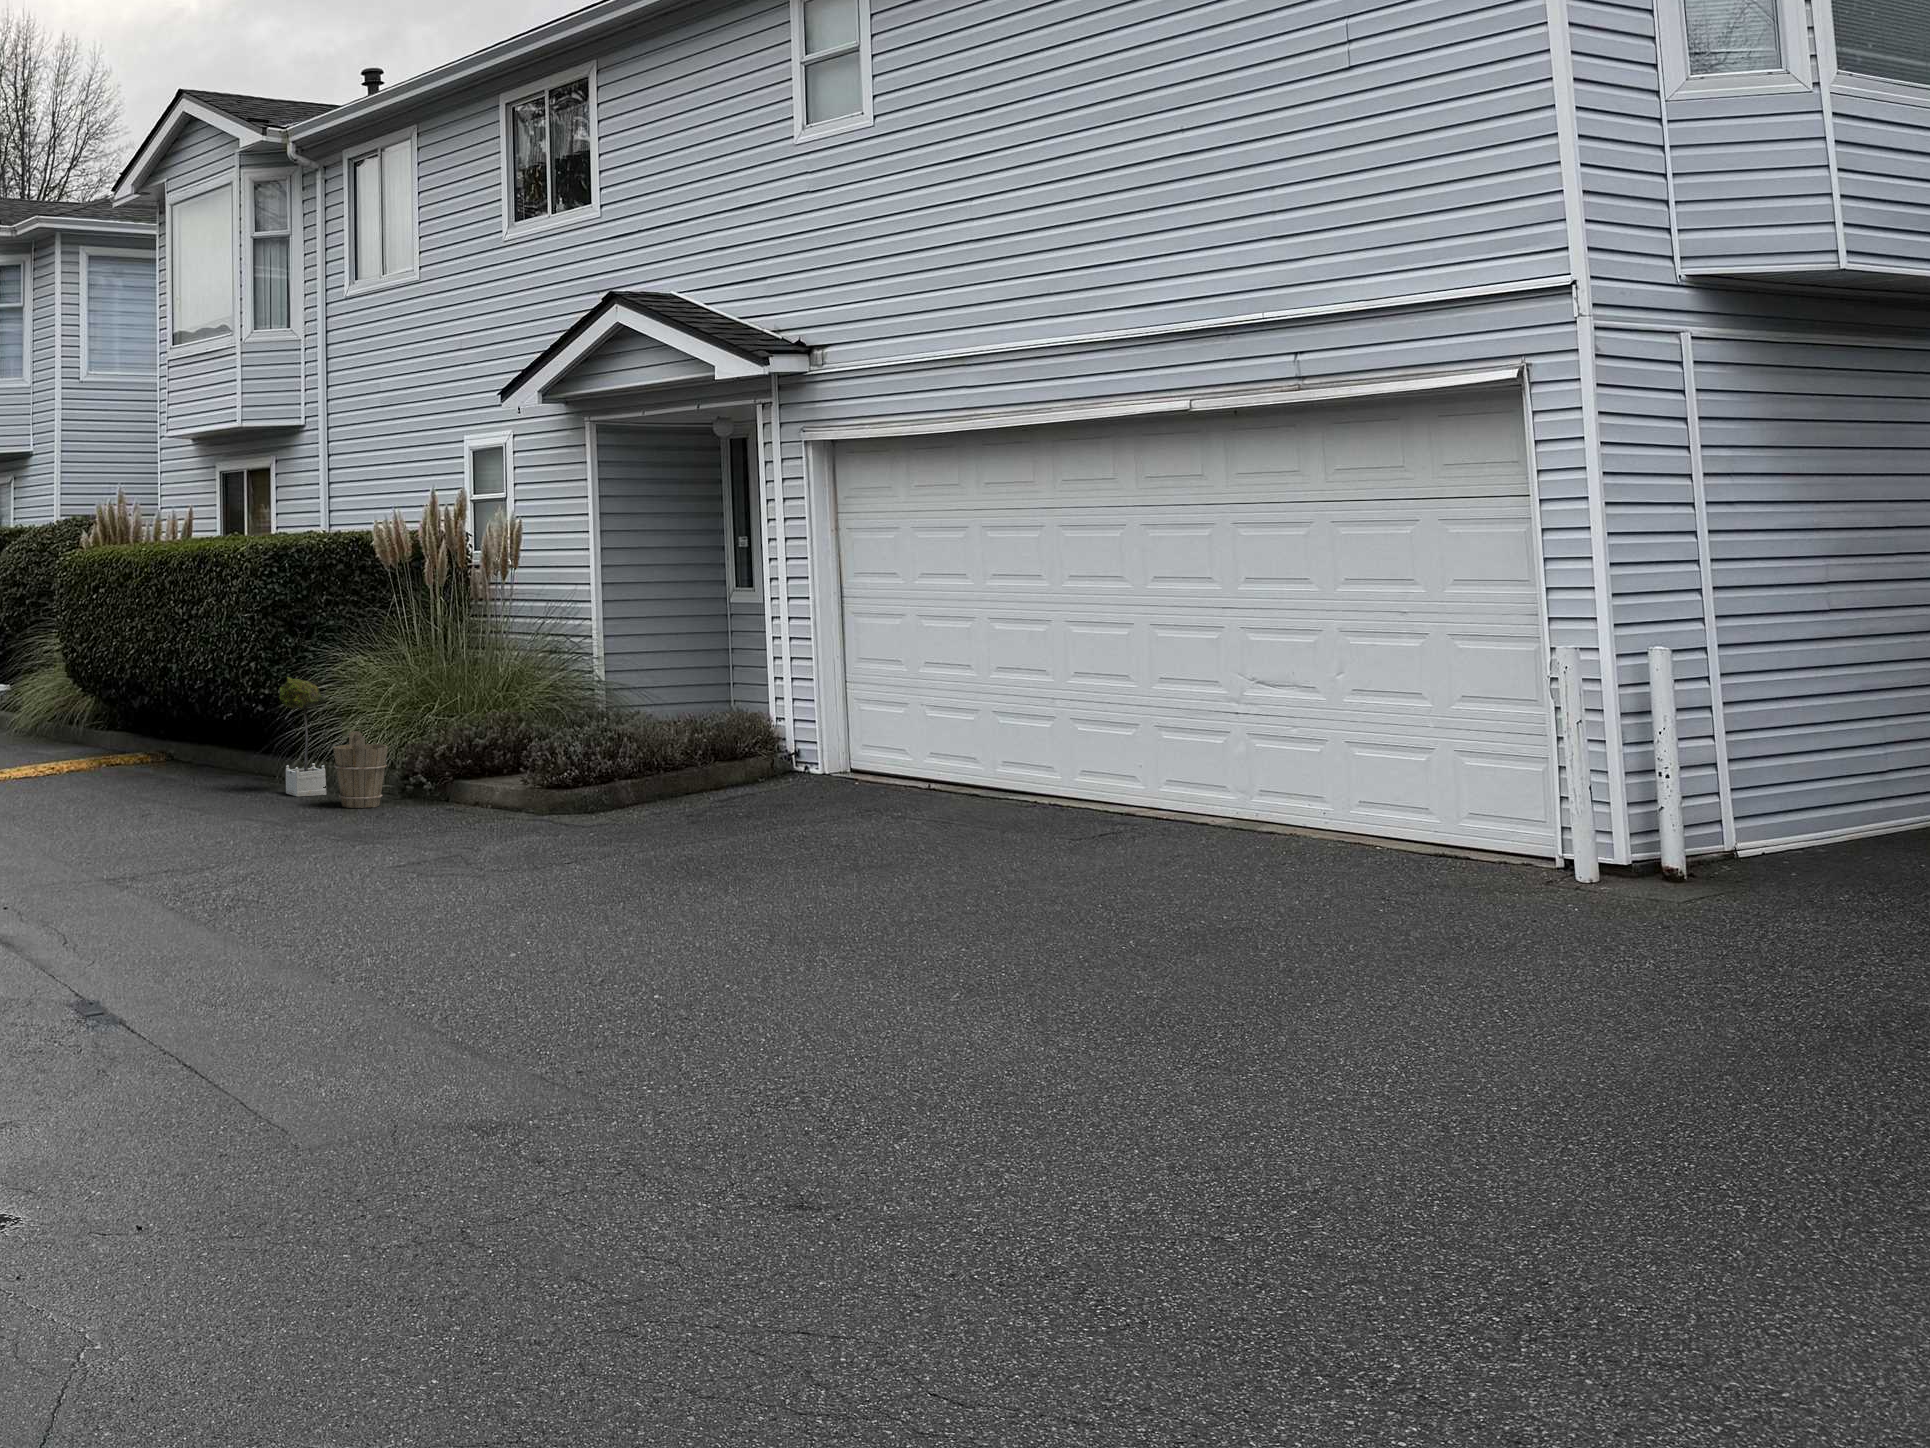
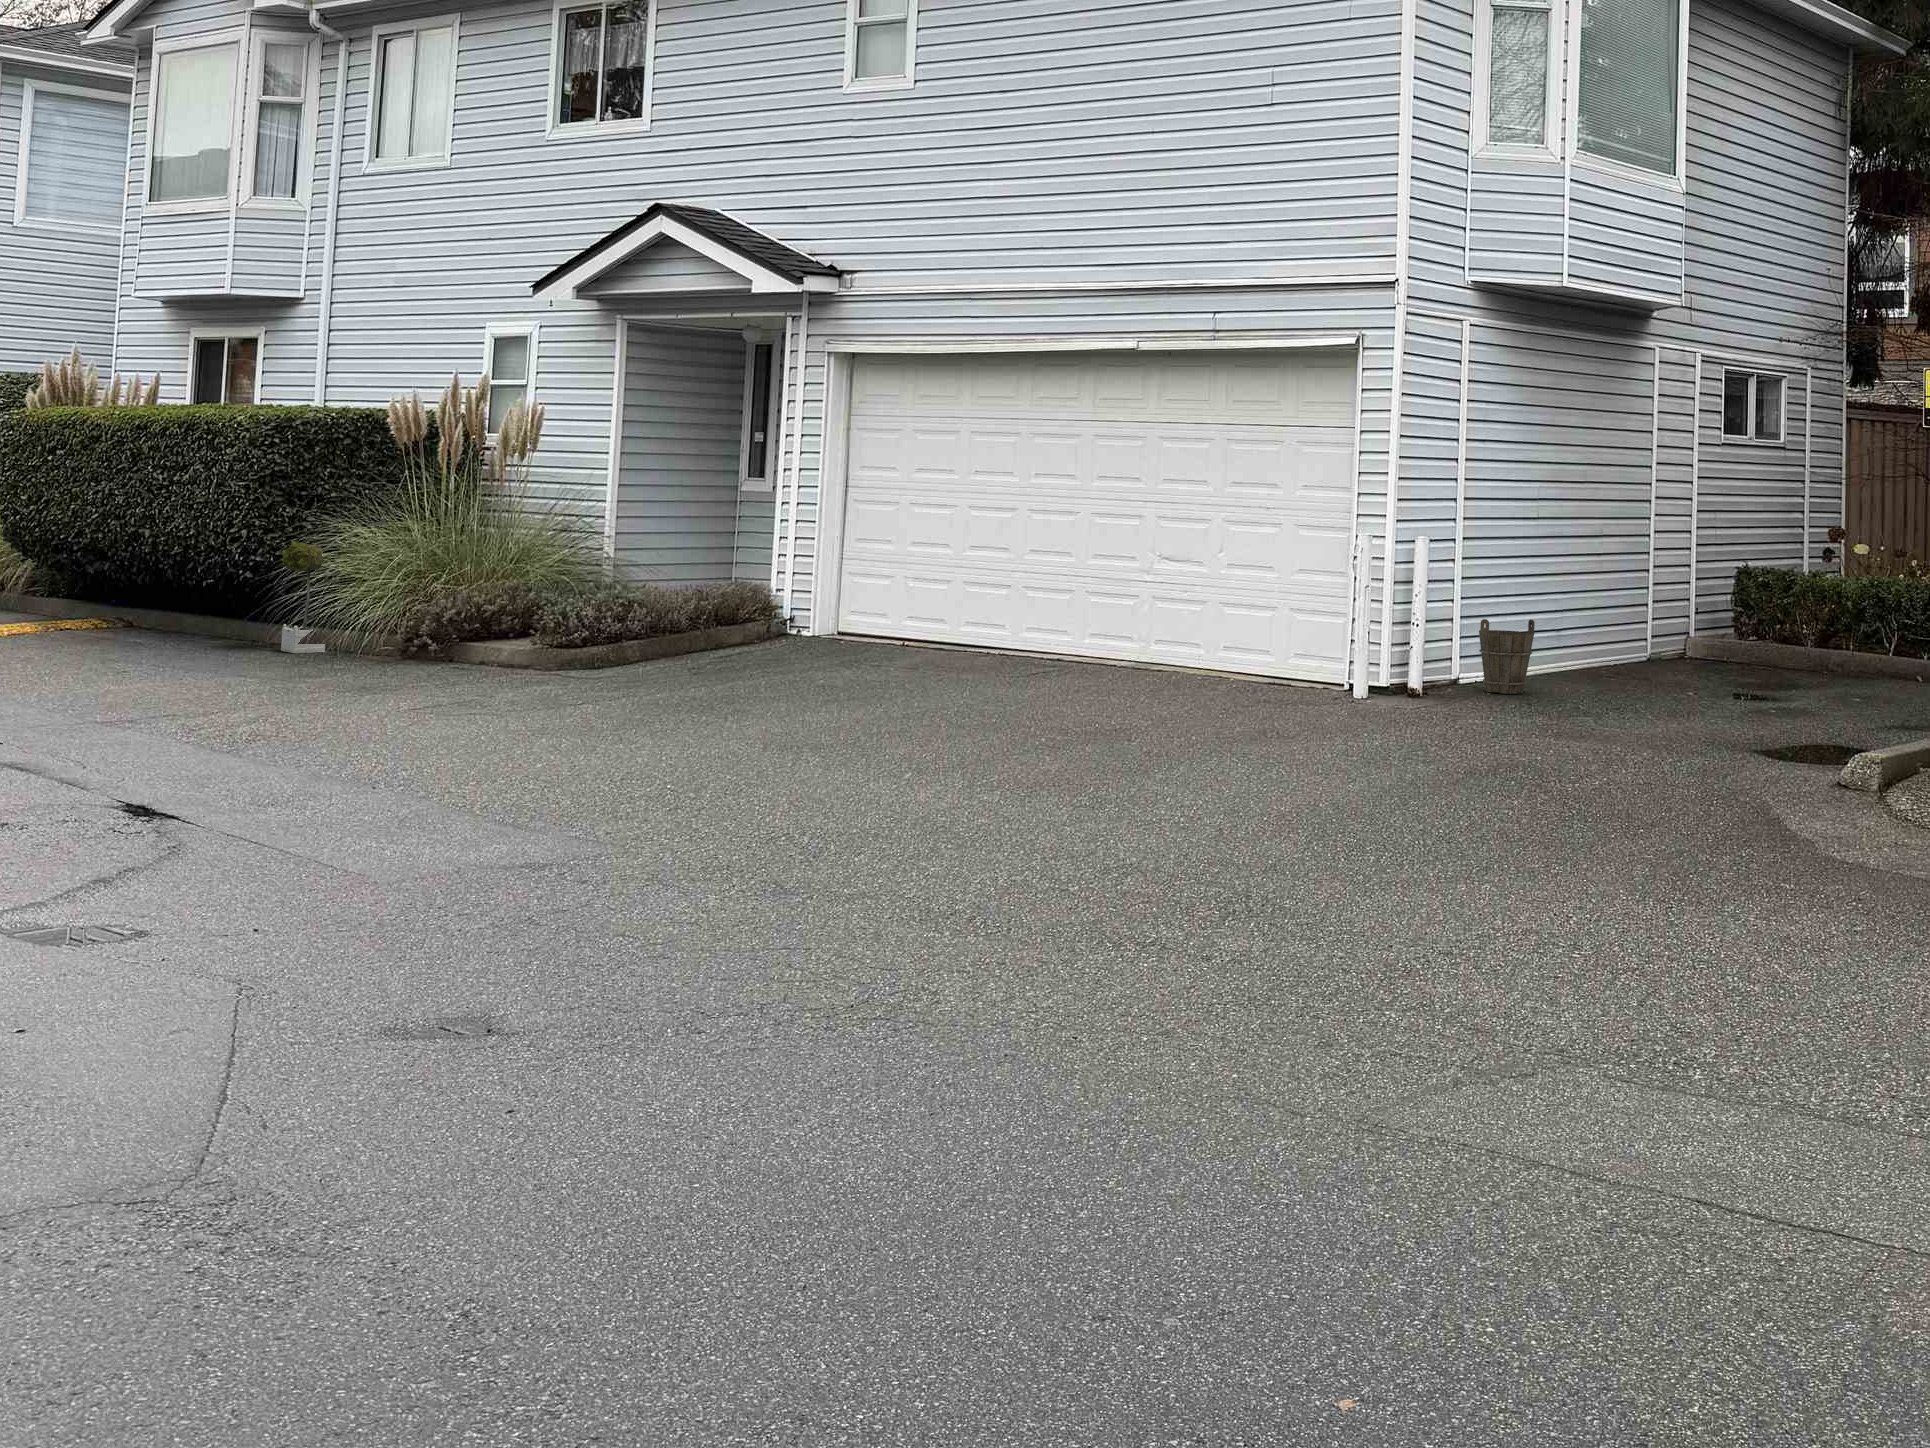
bucket: present [333,731,388,808] -> present [1479,619,1535,694]

